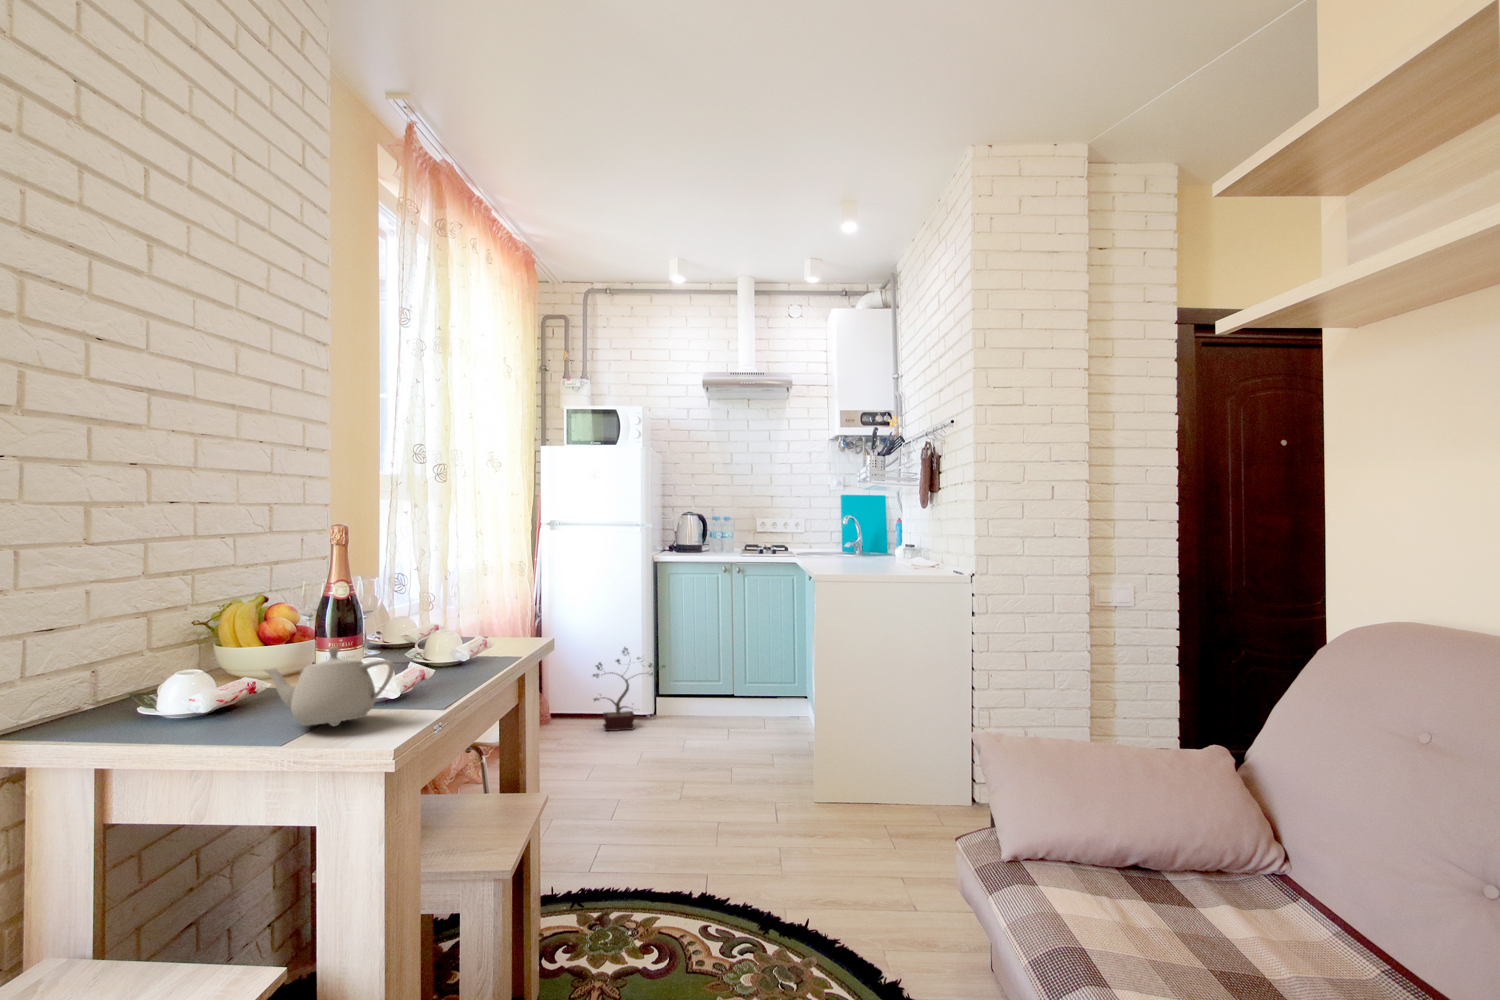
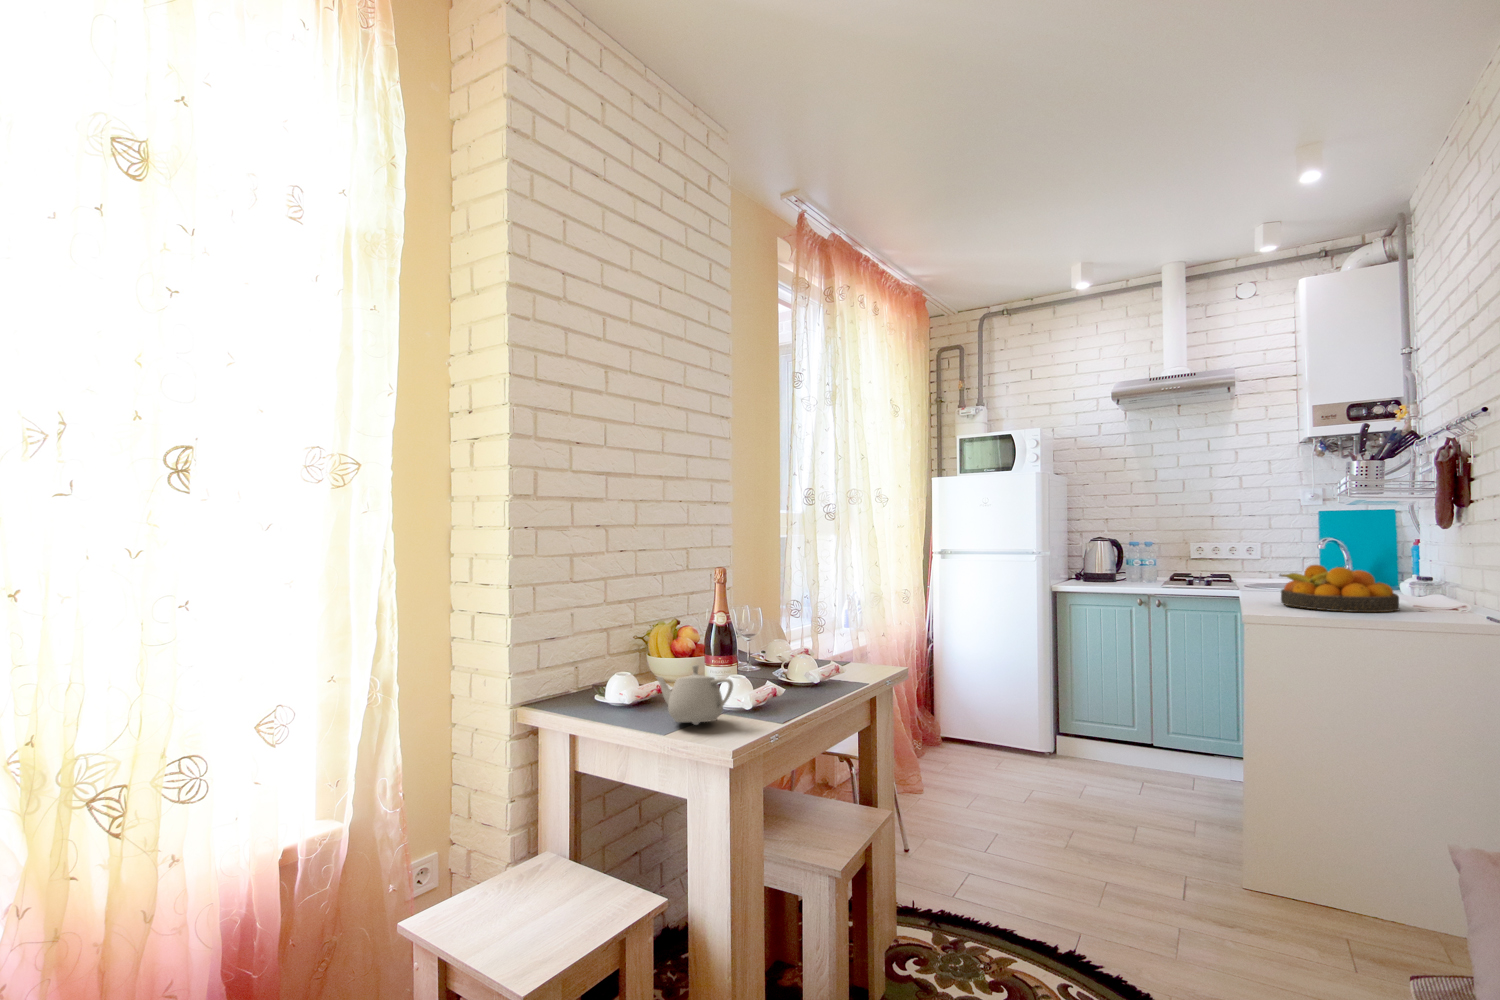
fruit bowl: none [837,534,911,569] -> present [1280,565,1399,612]
potted plant: present [593,648,665,731] -> none [990,677,1073,765]

